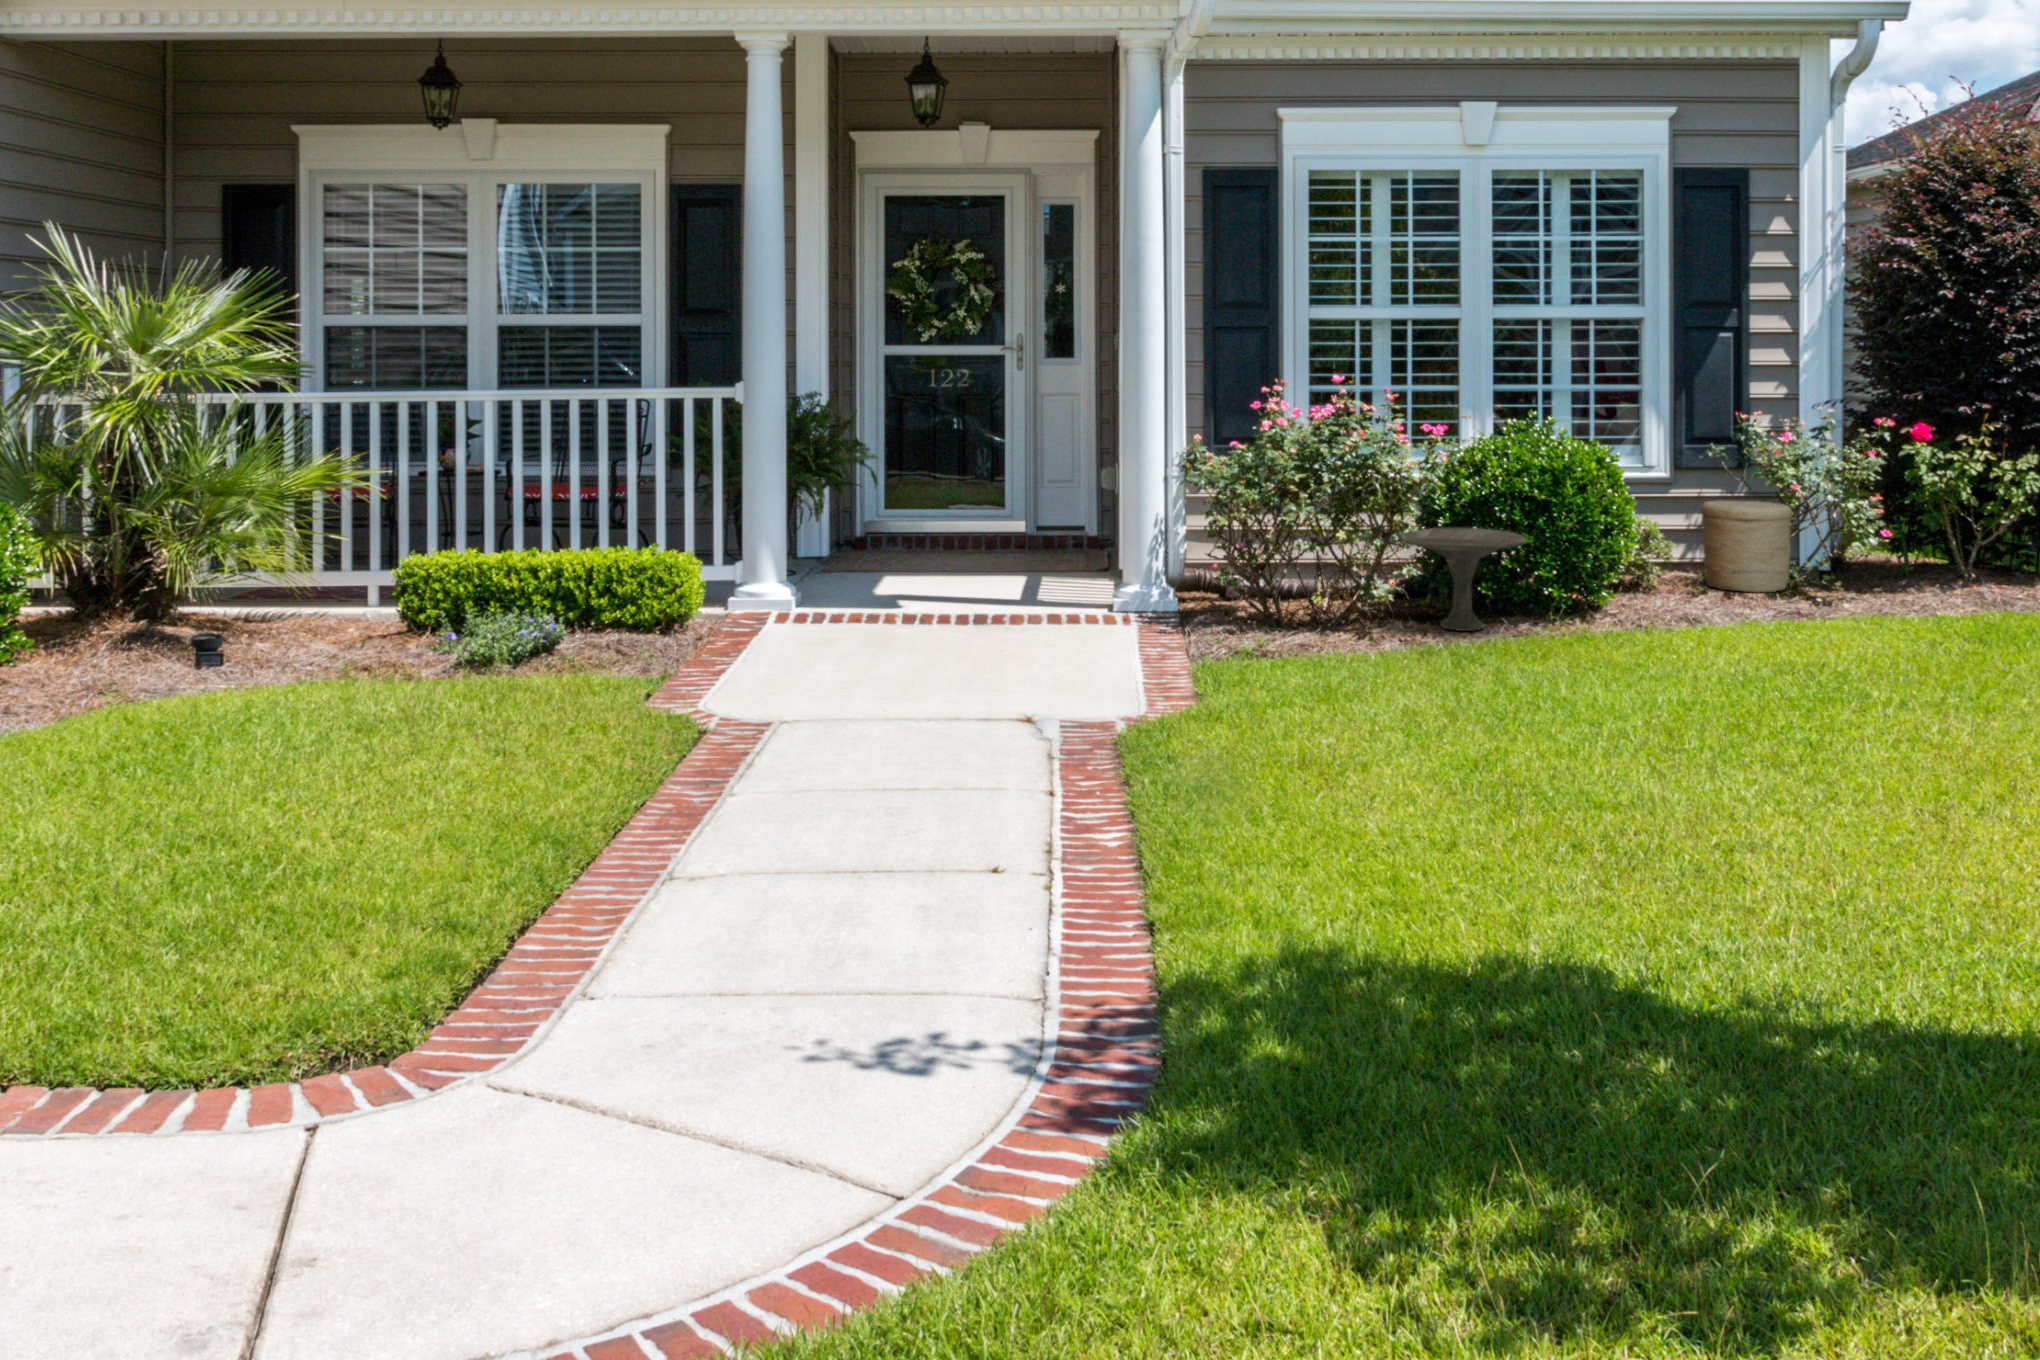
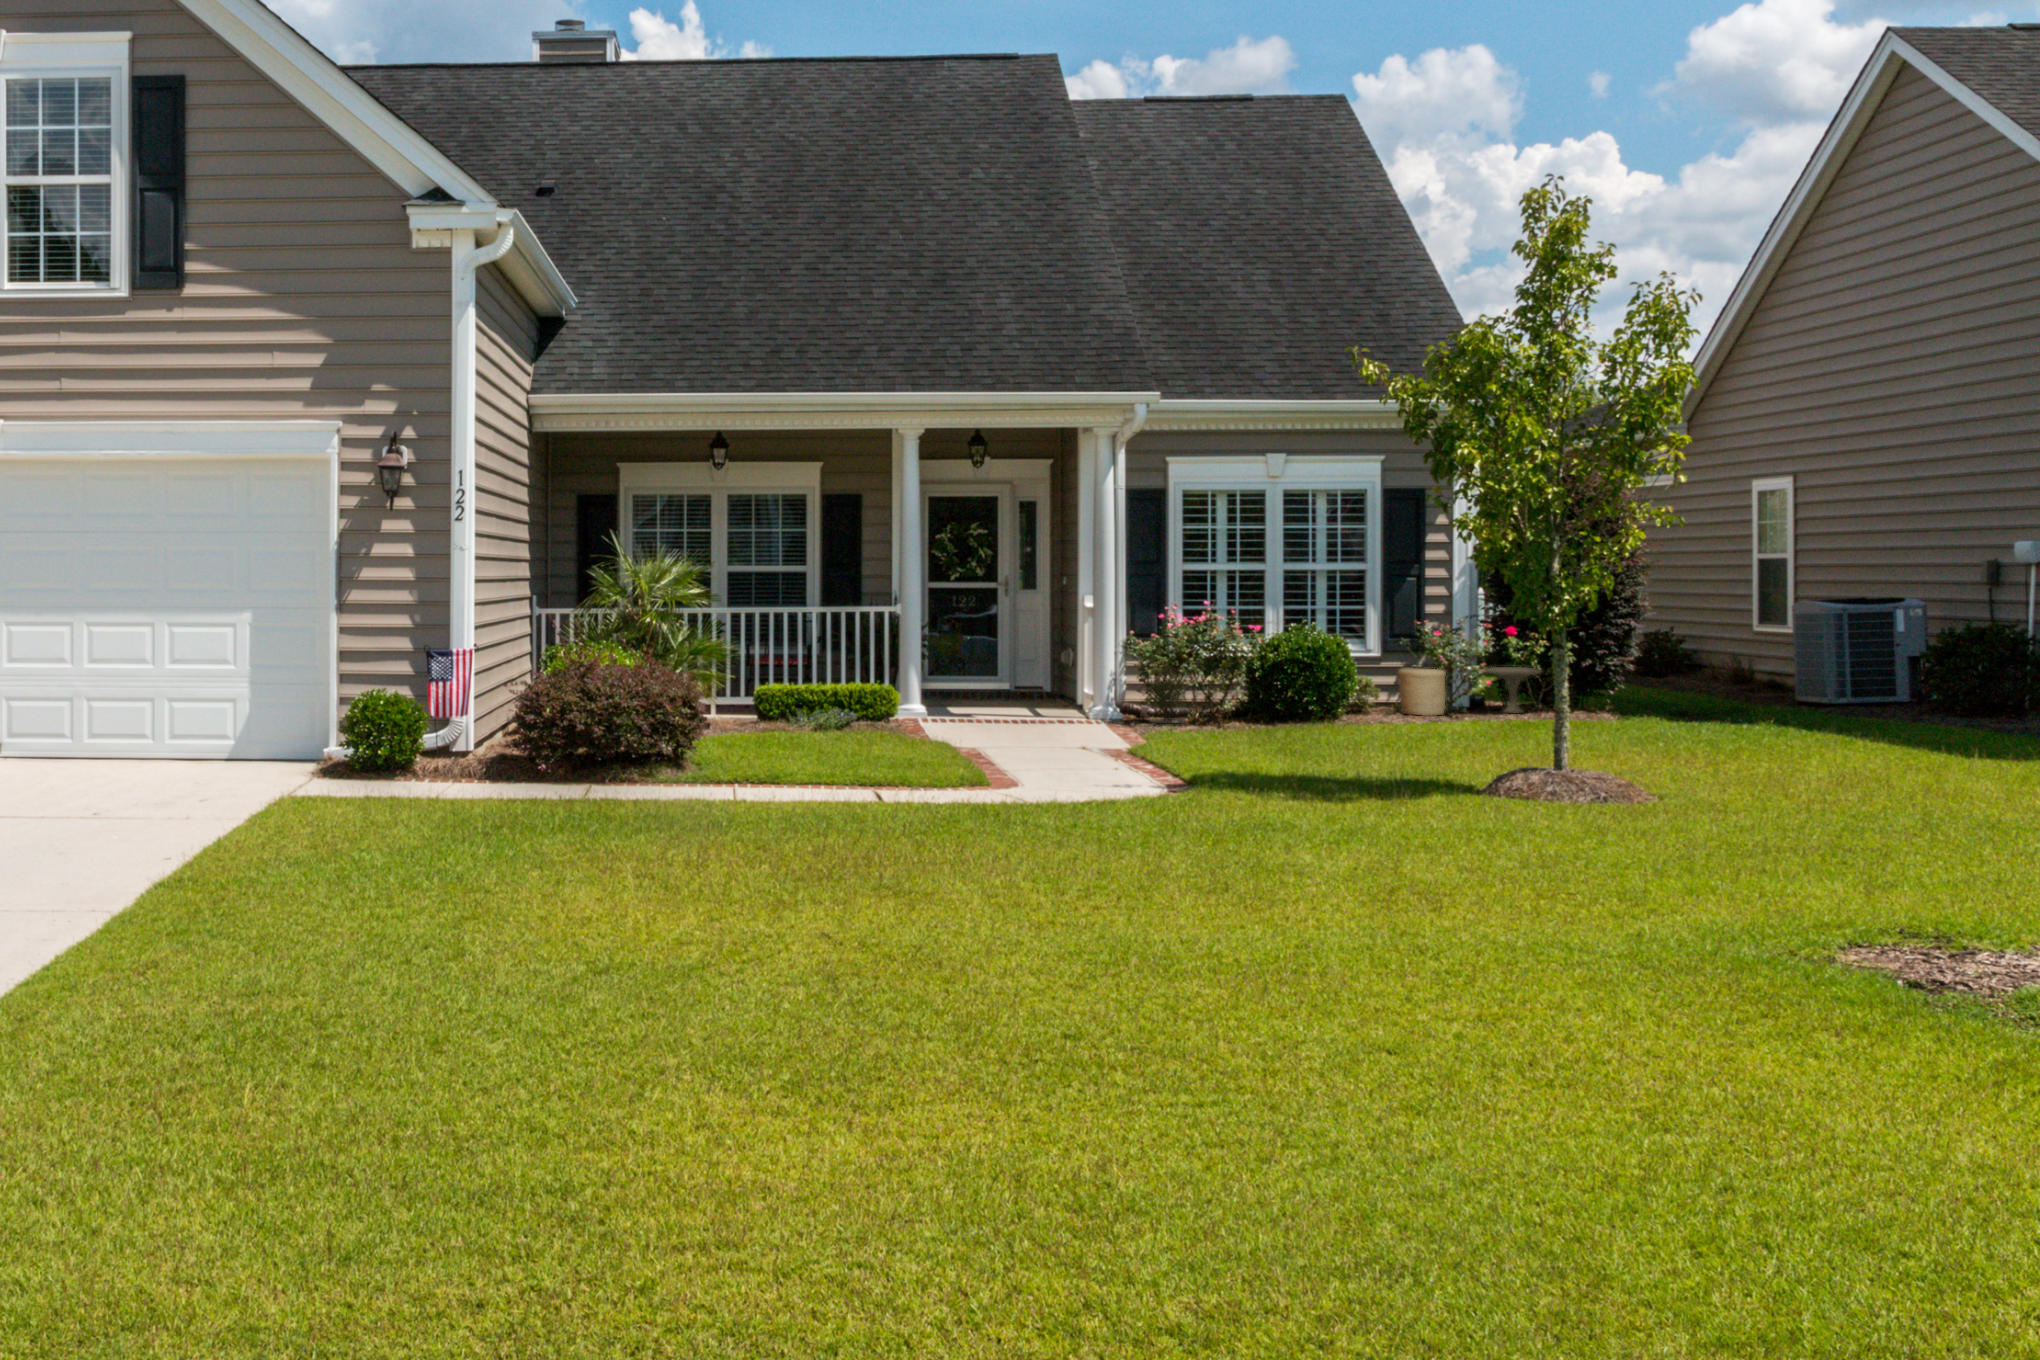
potted tree: none [1215,494,1295,627] -> present [1152,666,1186,723]
side table: present [1400,528,1527,631] -> present [1484,667,1541,713]

